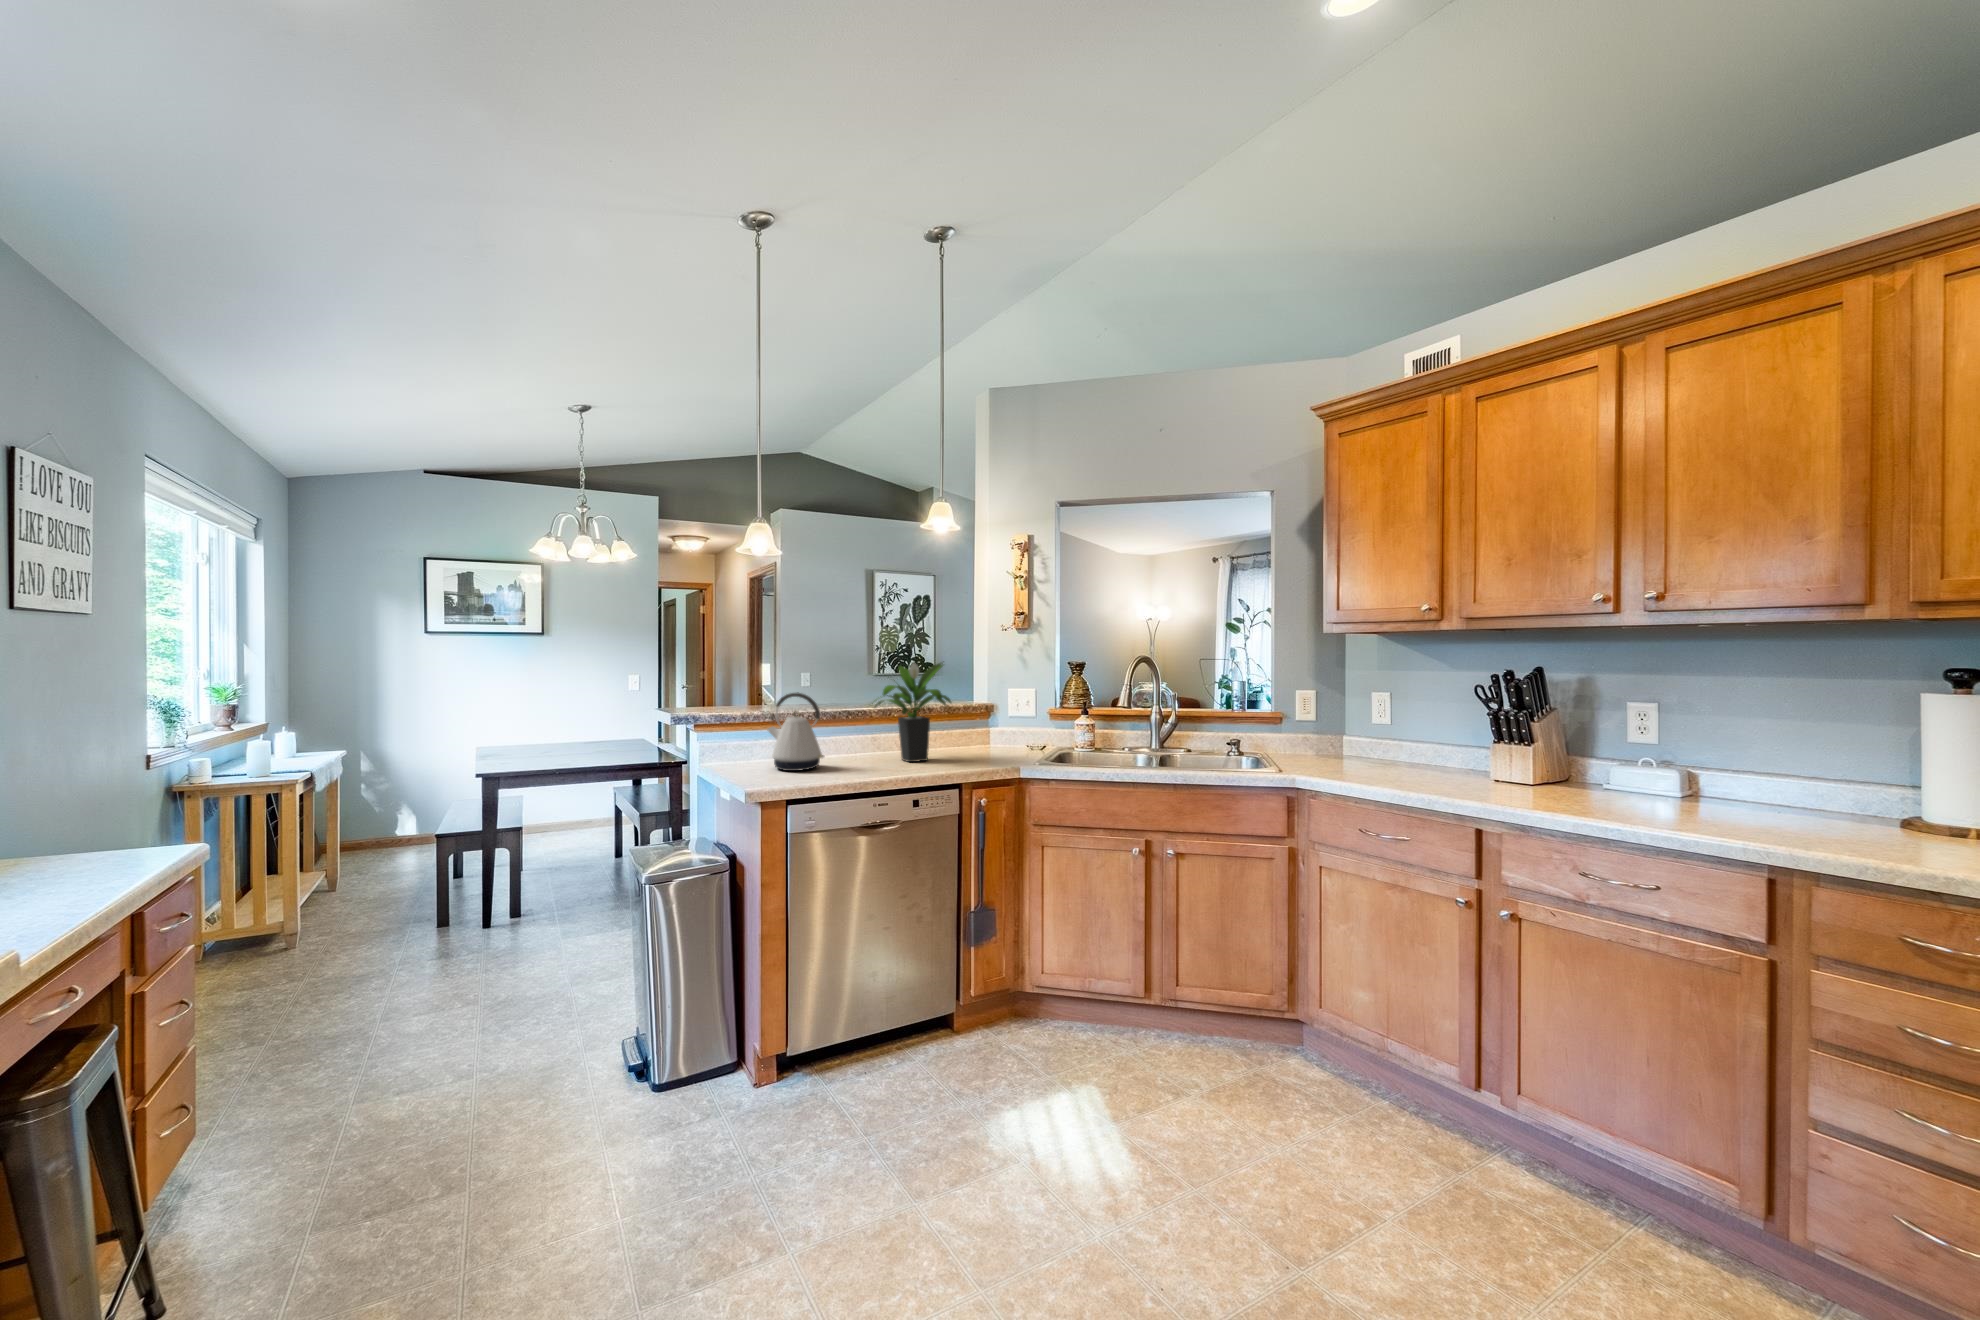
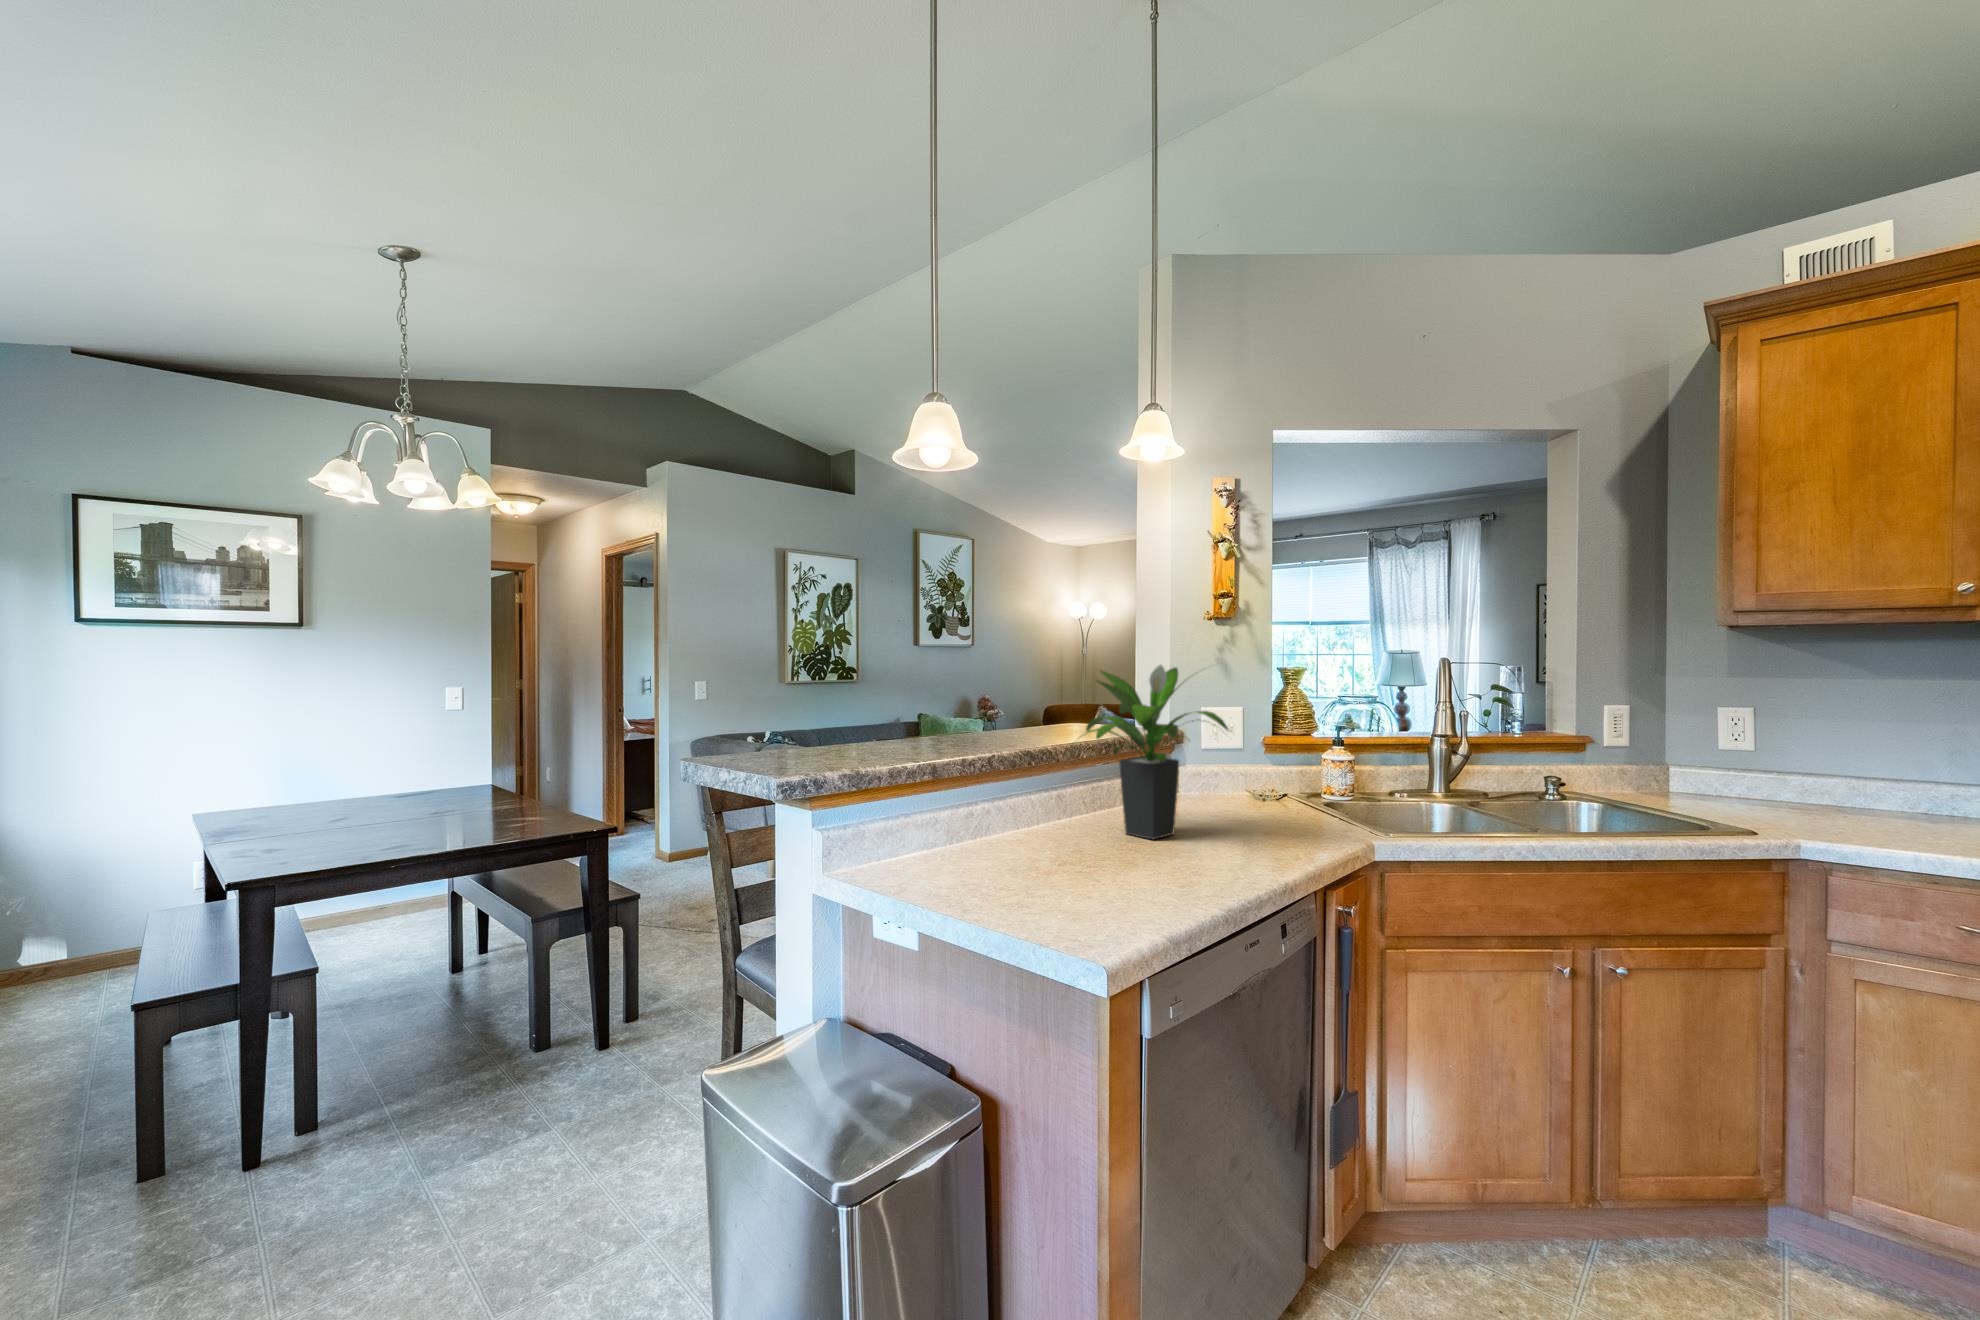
kettle: present [767,692,824,771] -> none [937,722,1055,879]

